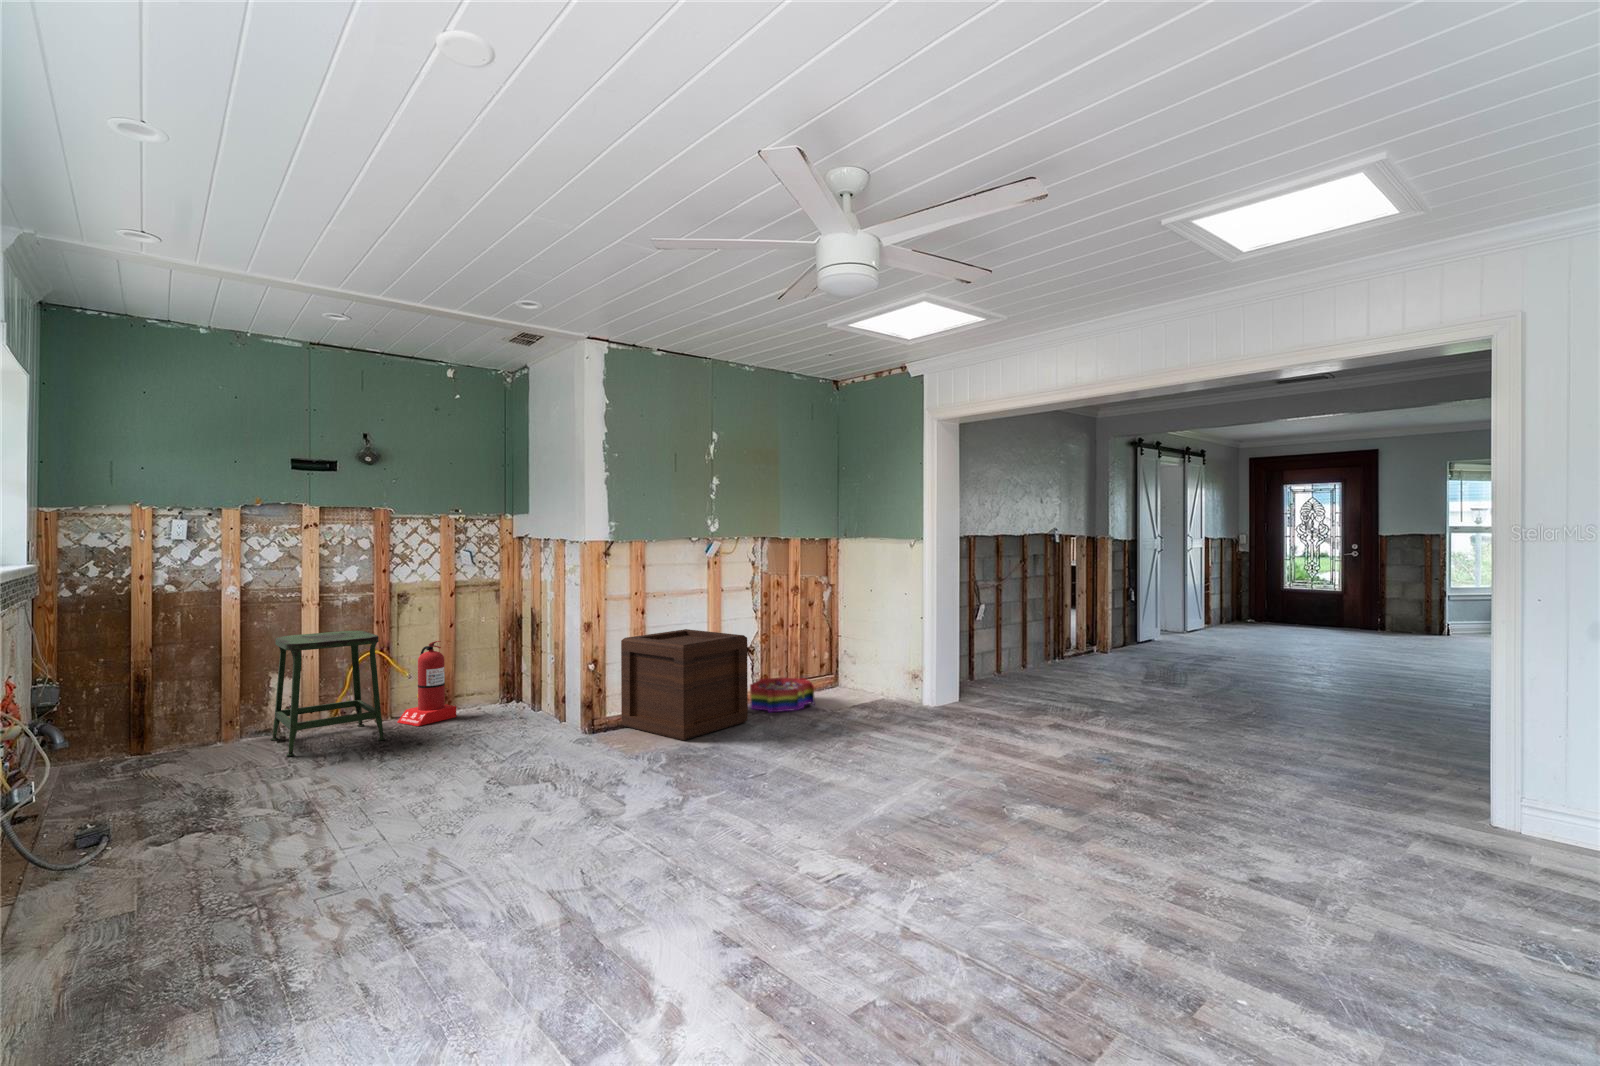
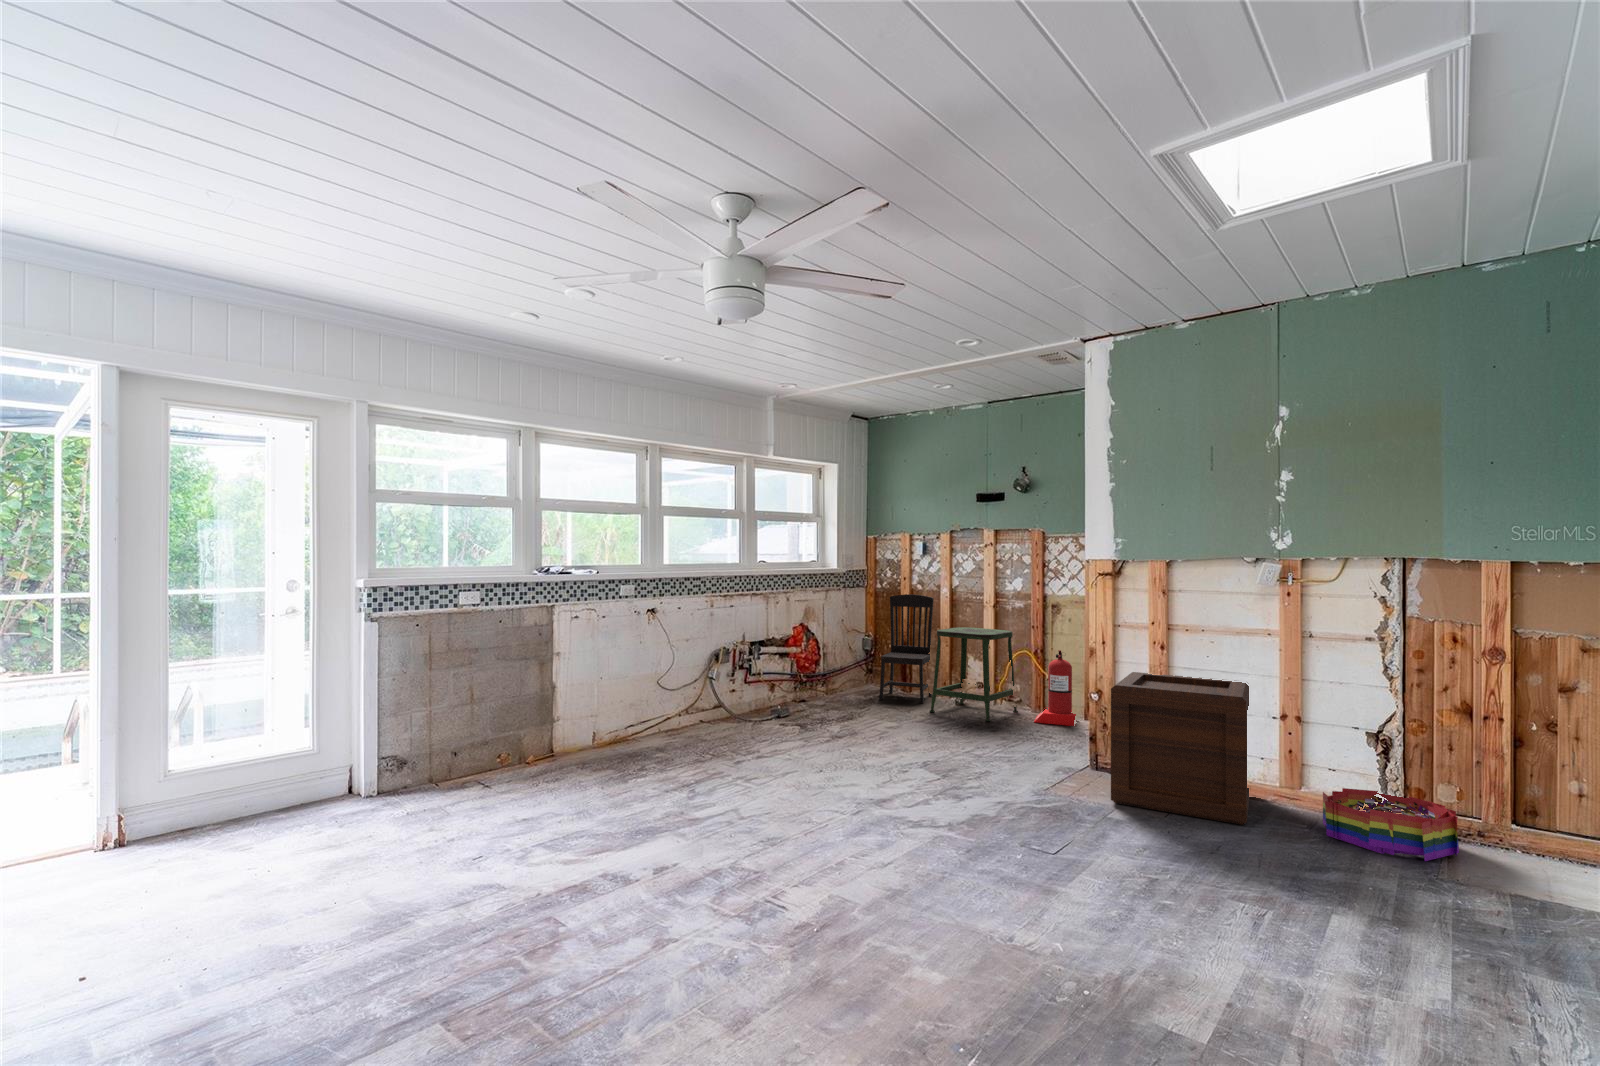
chair: none [120,602,234,773] -> present [879,594,934,703]

